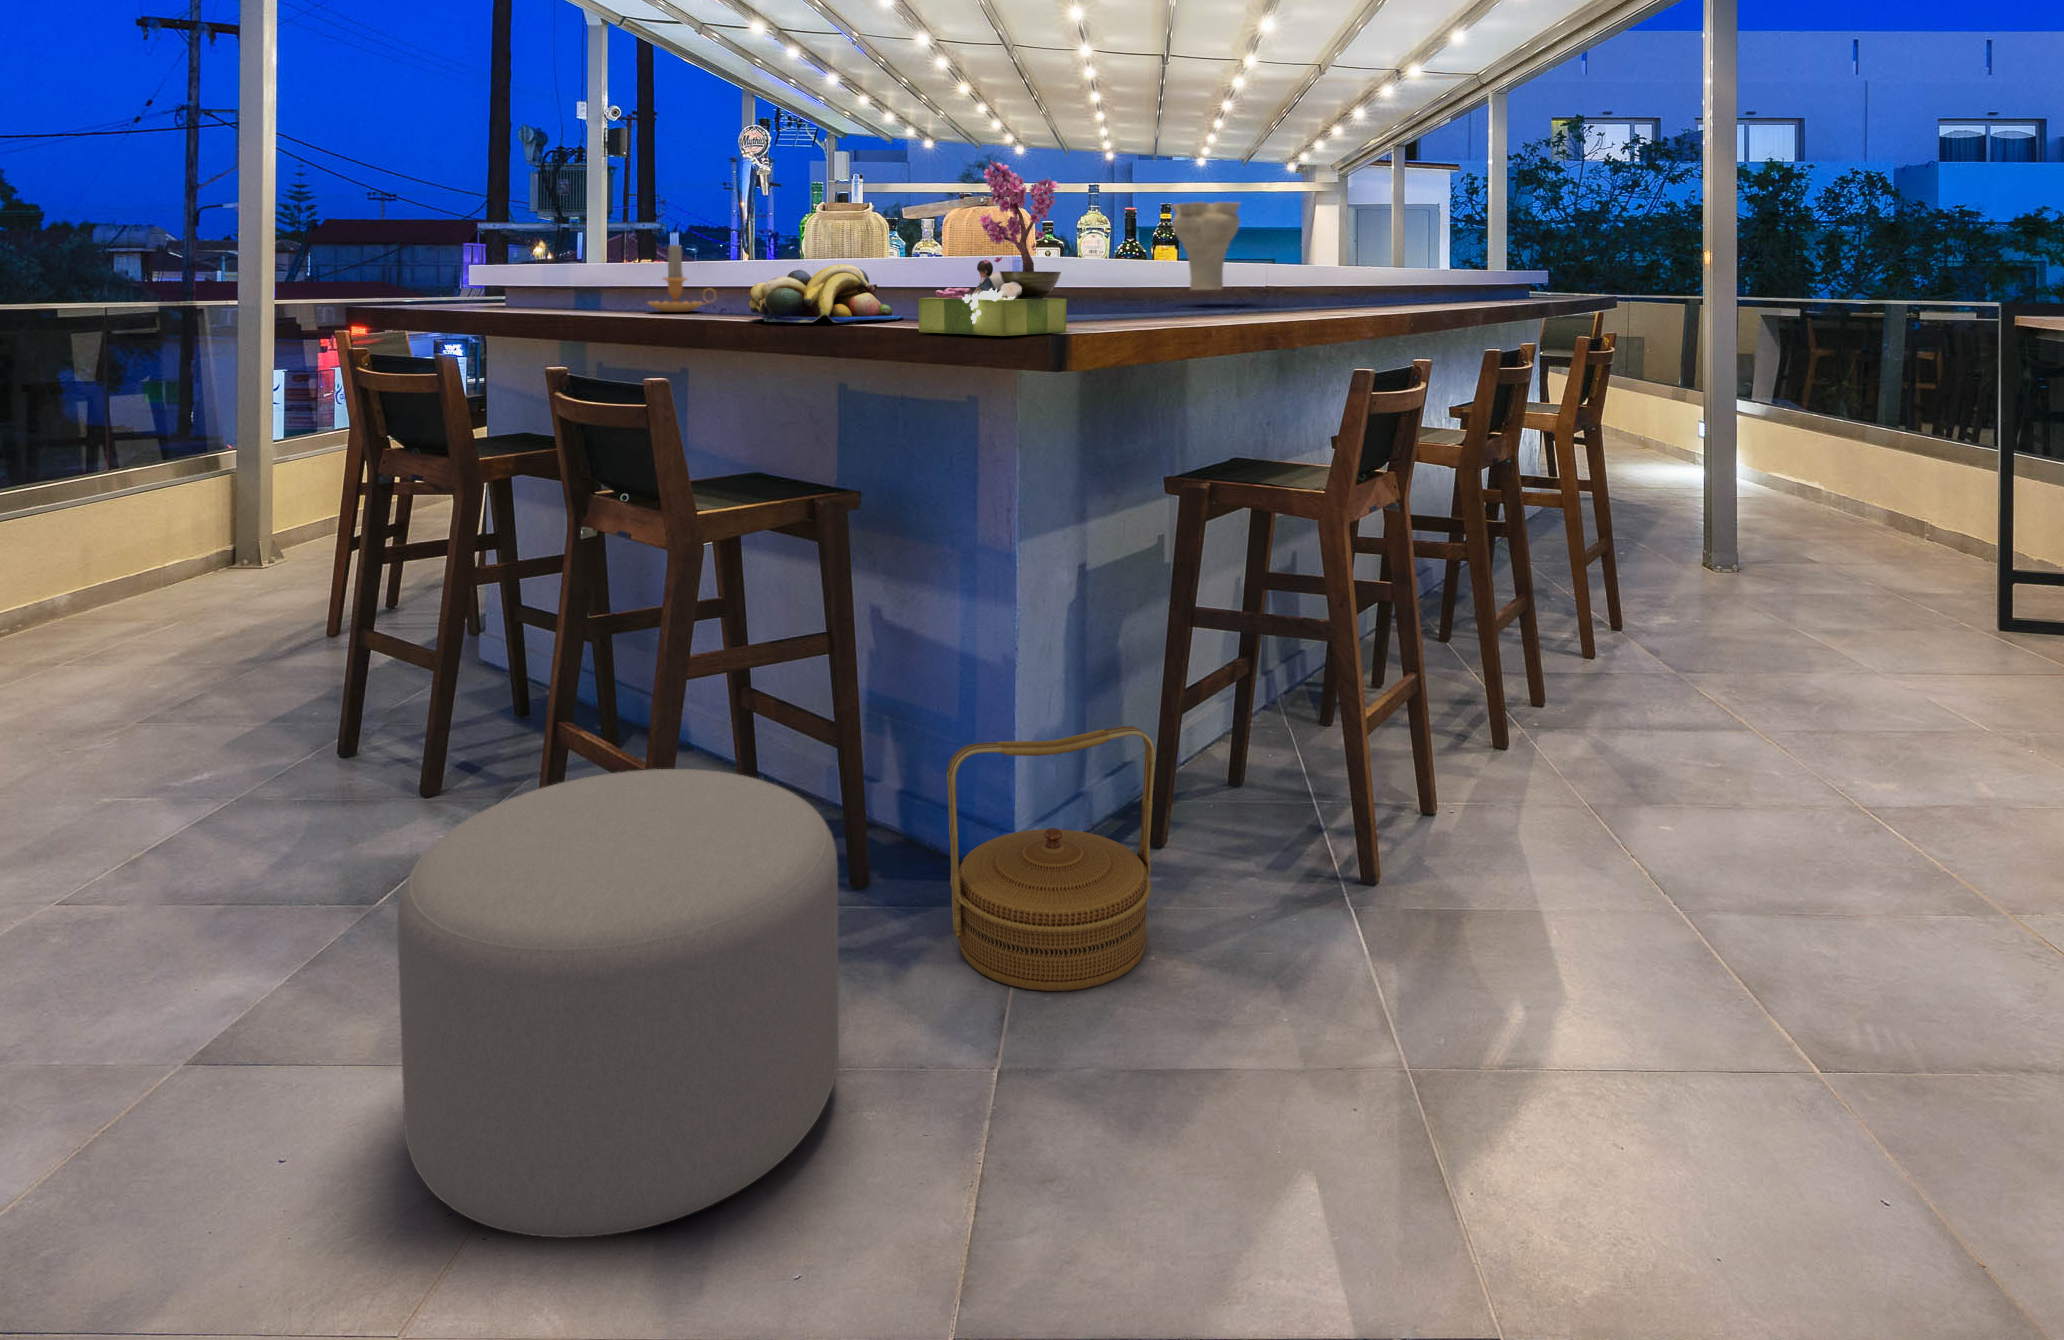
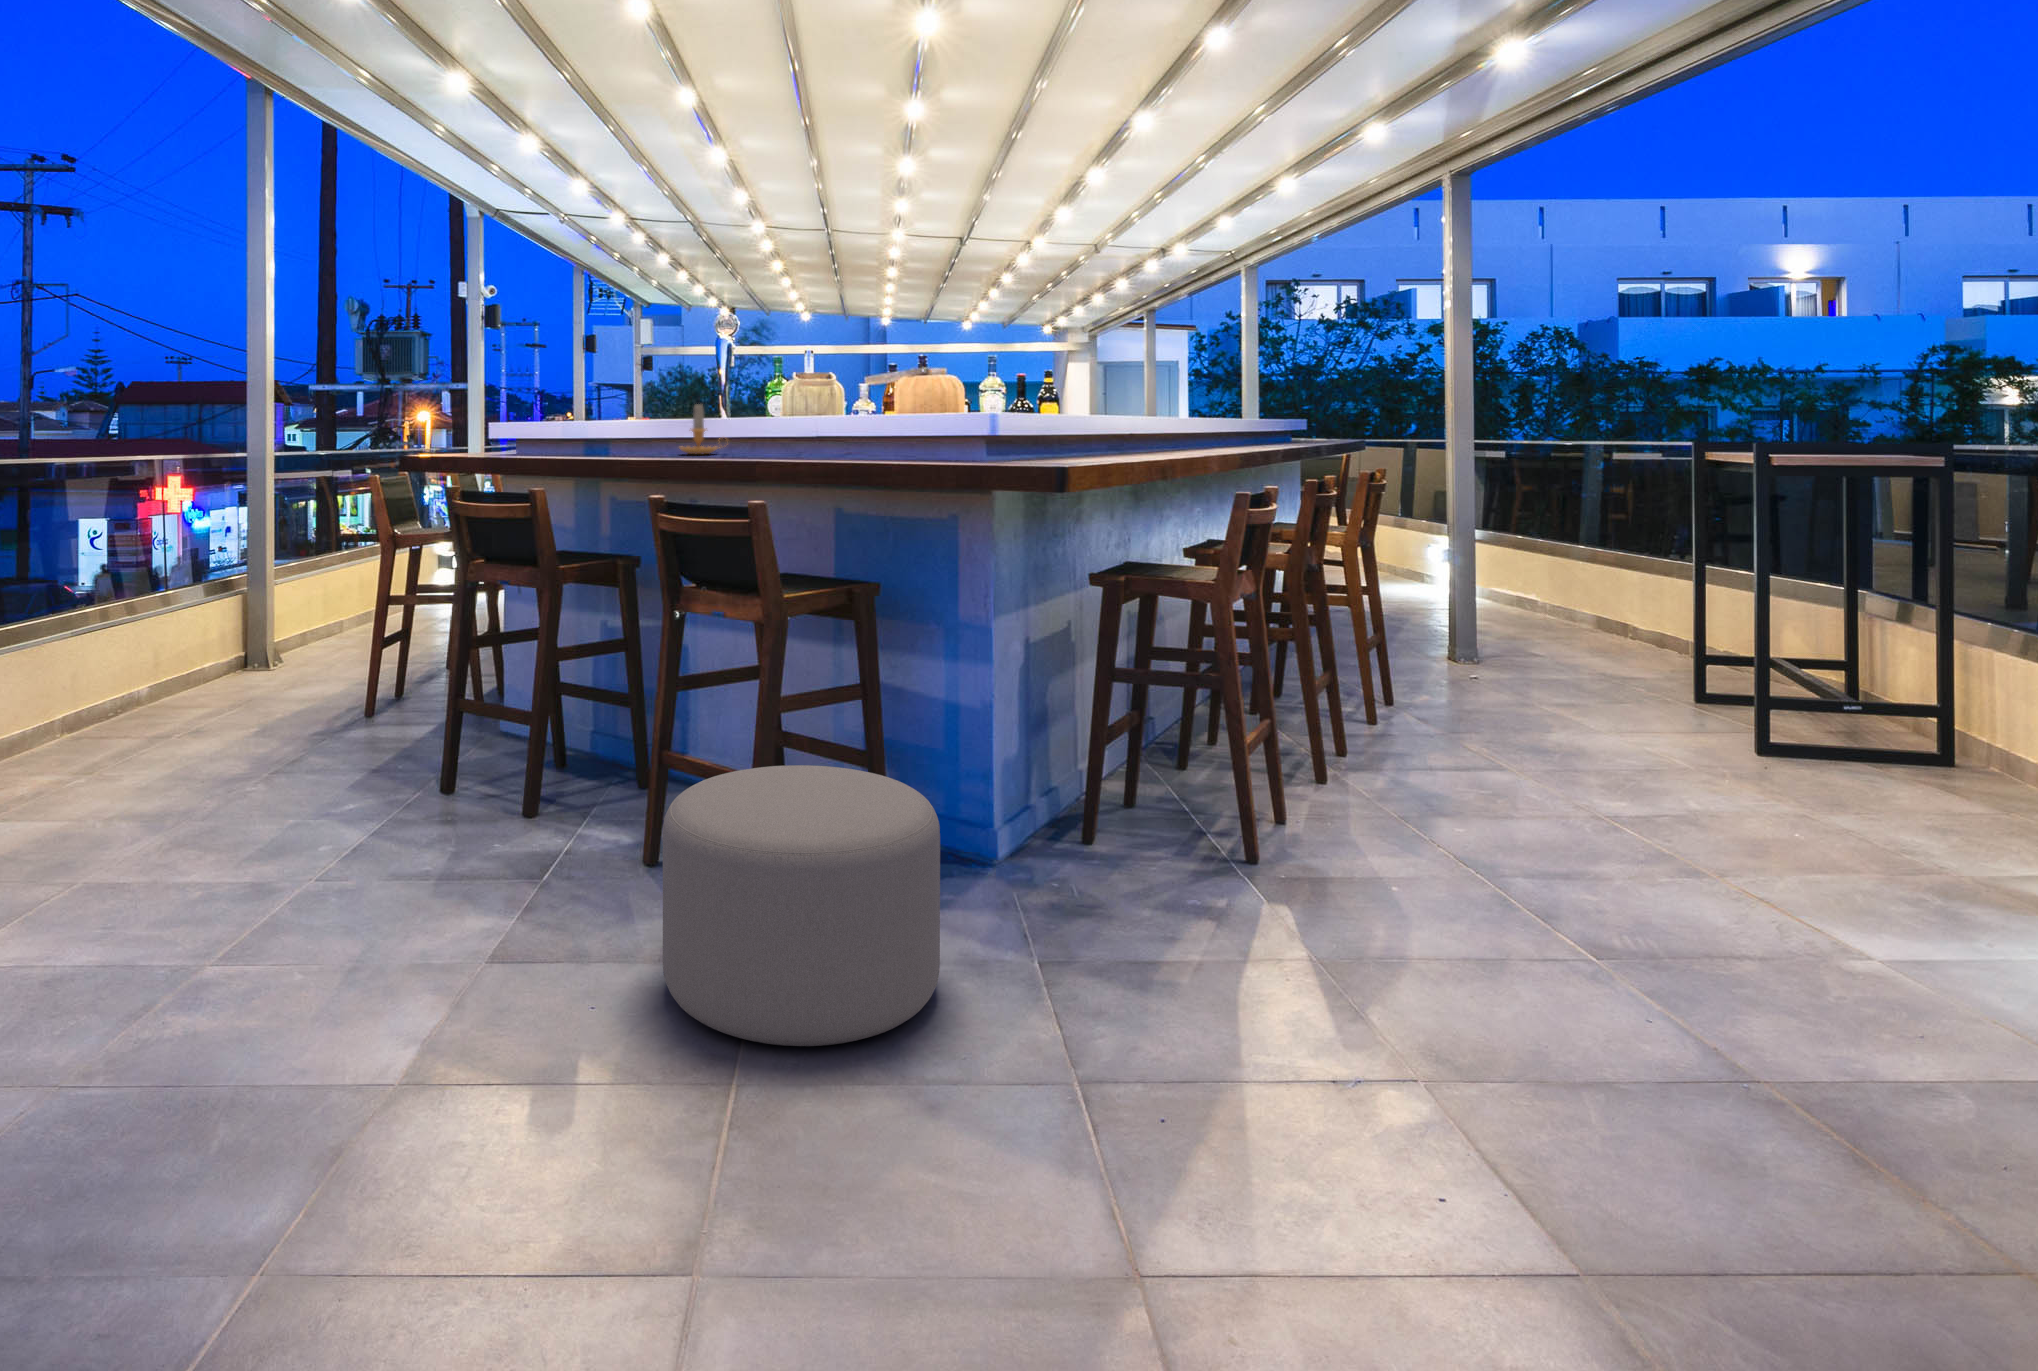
flower arrangement: present [919,160,1067,336] -> none [926,343,1027,468]
vase: present [1172,202,1240,290] -> none [1059,368,1117,446]
fruit bowl: present [749,264,903,322] -> none [773,418,886,460]
woven basket: present [947,726,1155,991] -> none [968,744,1111,927]

